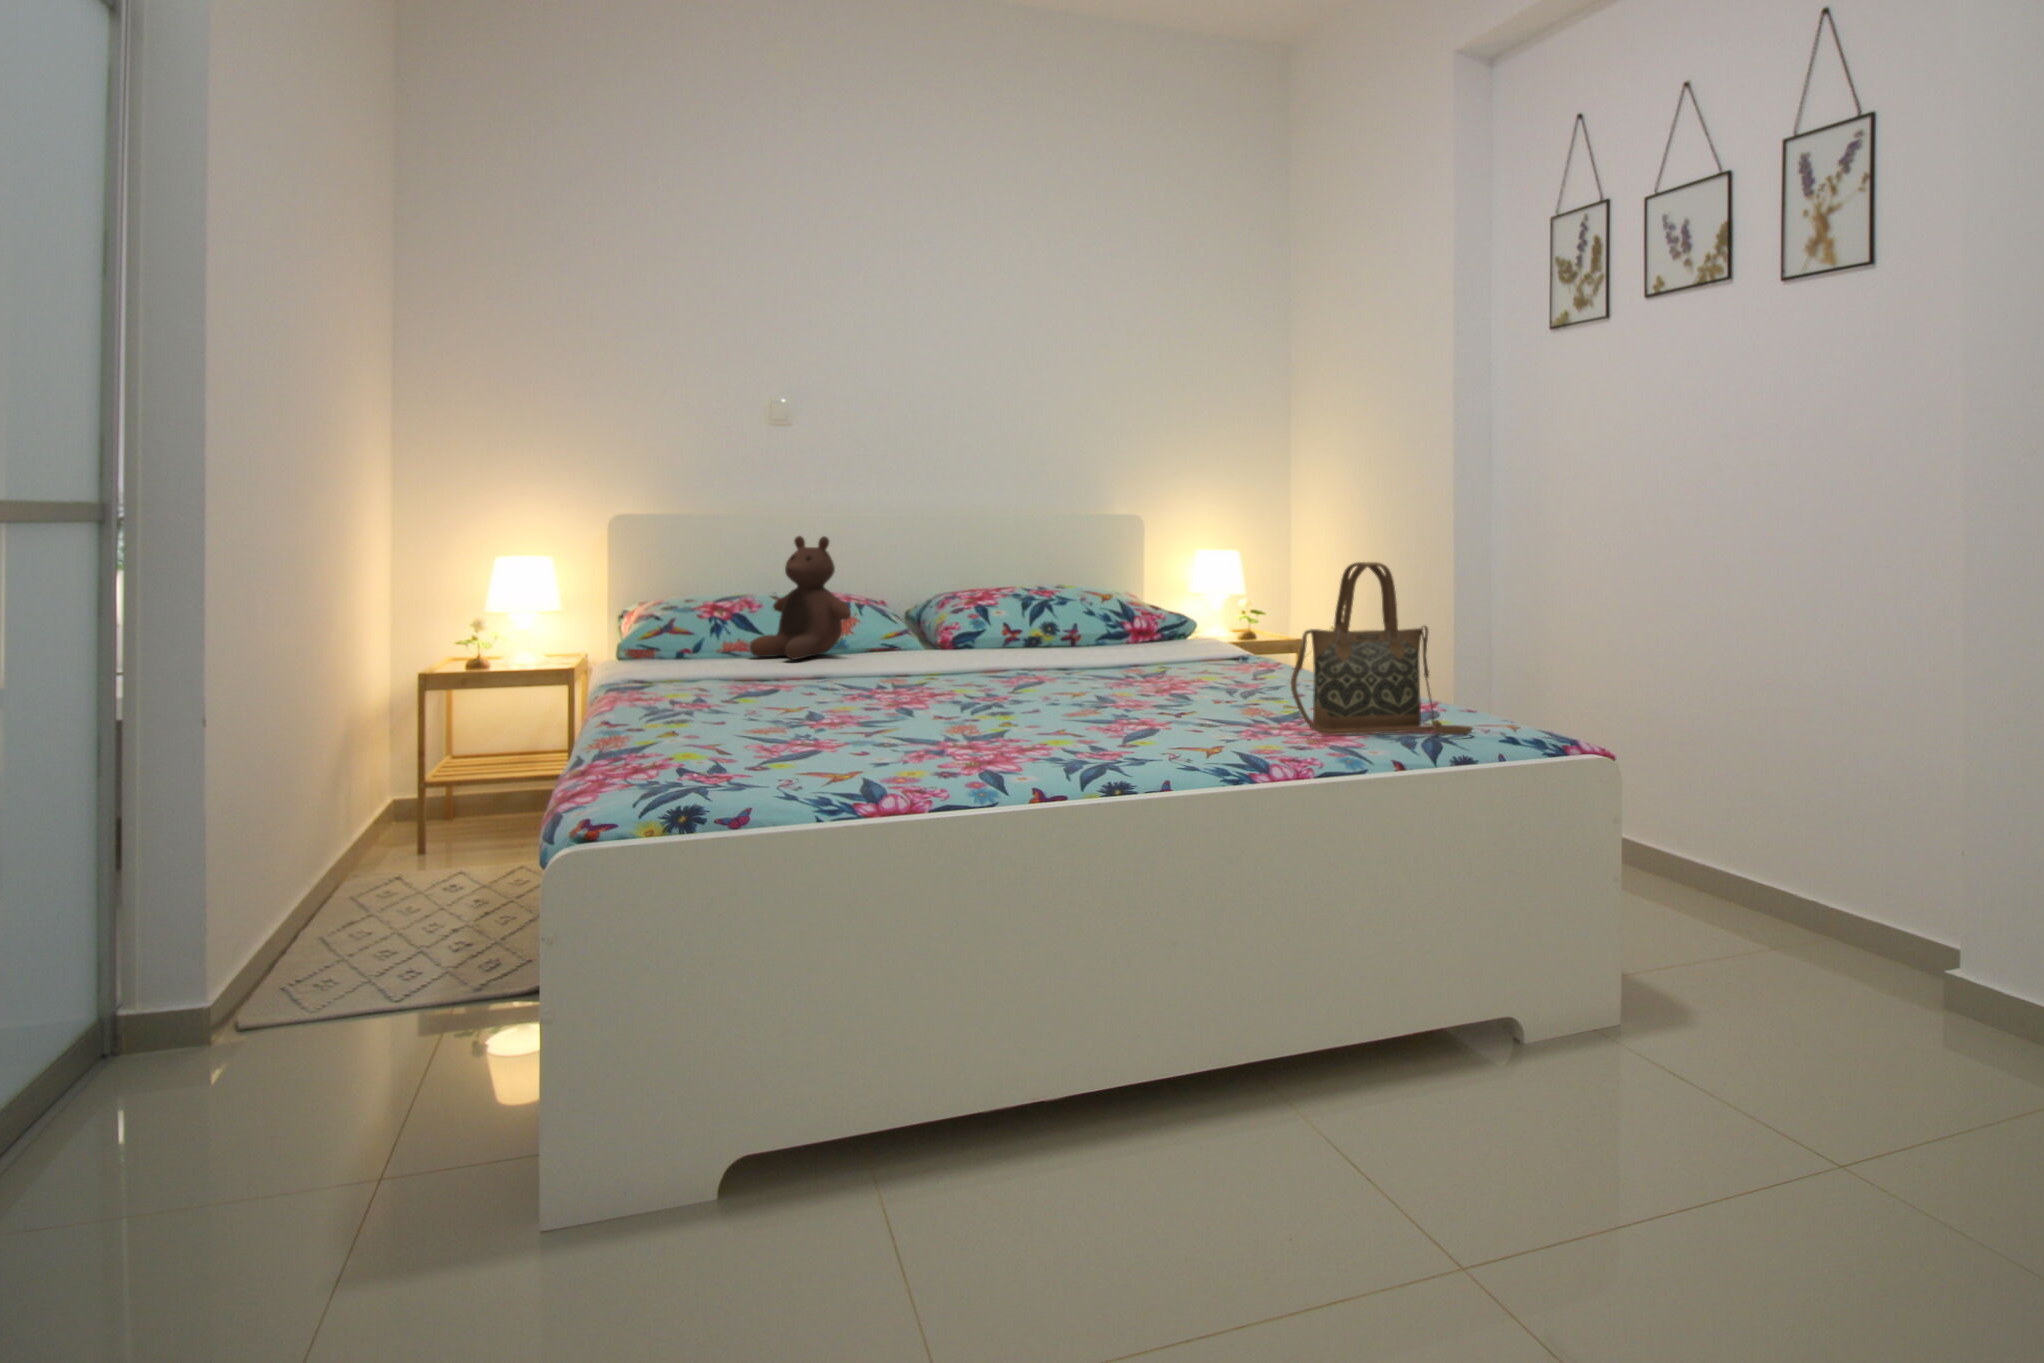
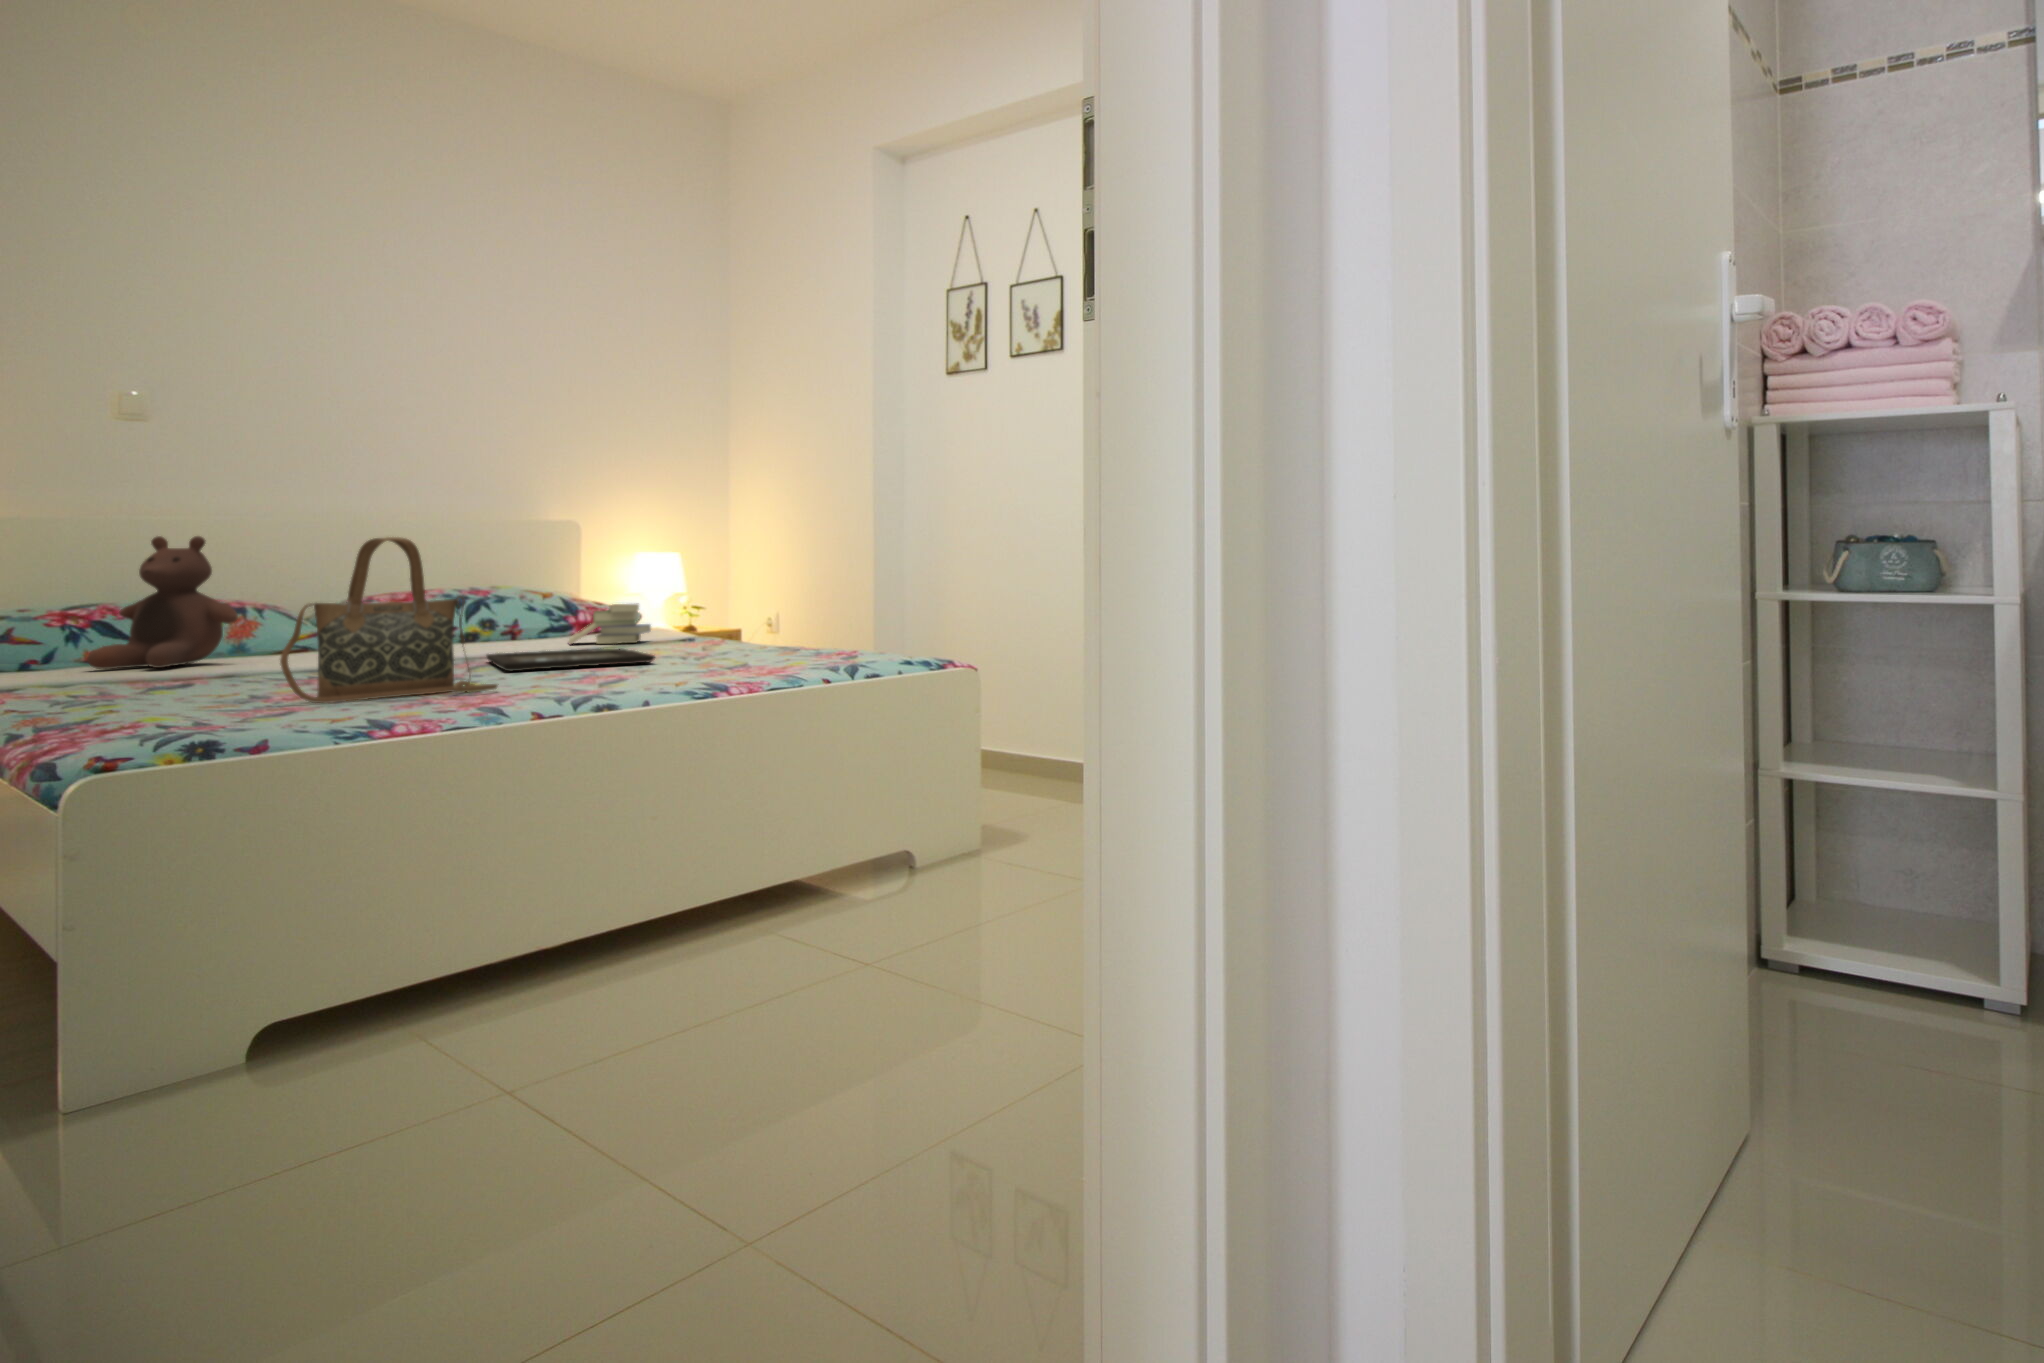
handbag: present [1291,562,1472,735] -> present [280,537,498,703]
book: none [1121,613,1201,658] -> present [568,604,651,644]
tray: none [1040,669,1198,699] -> present [487,649,655,671]

